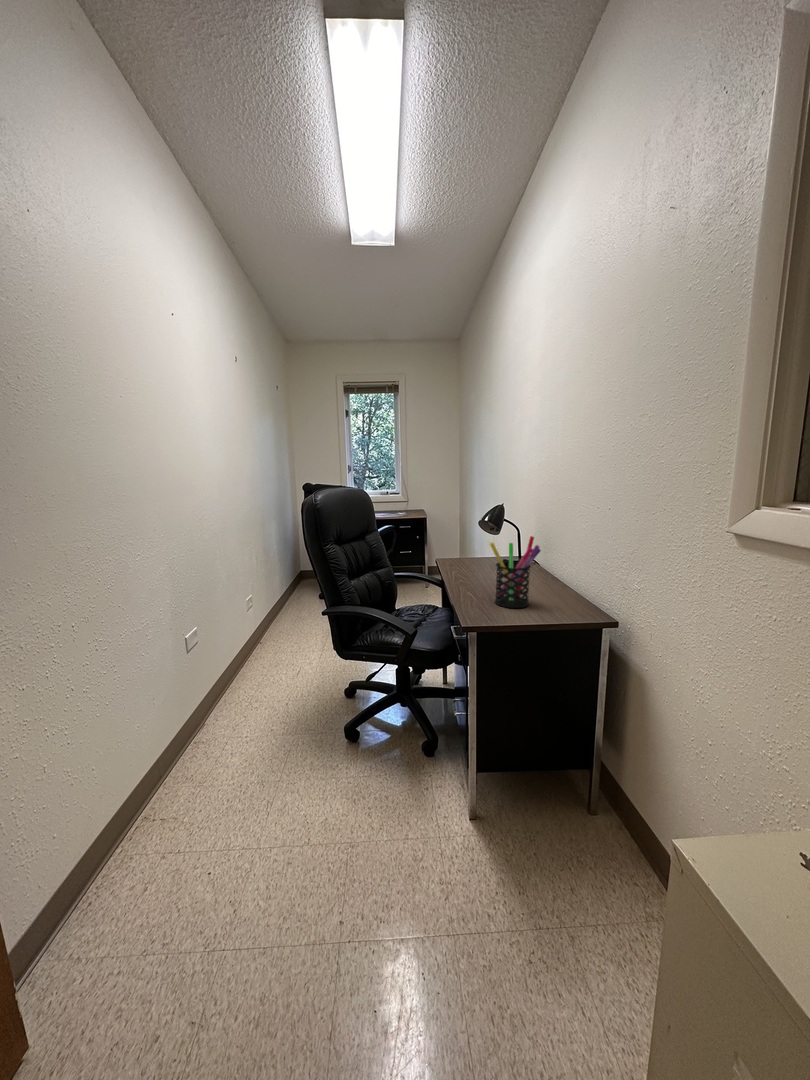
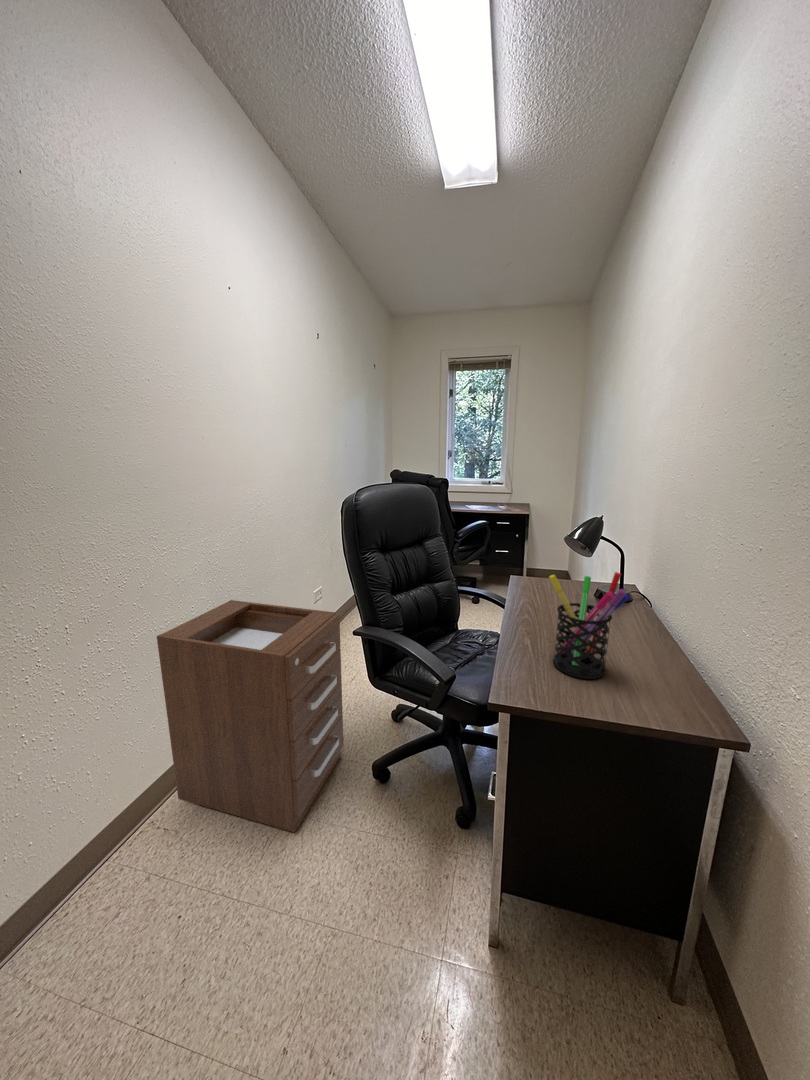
filing cabinet: none [143,600,315,796] -> present [157,600,344,832]

